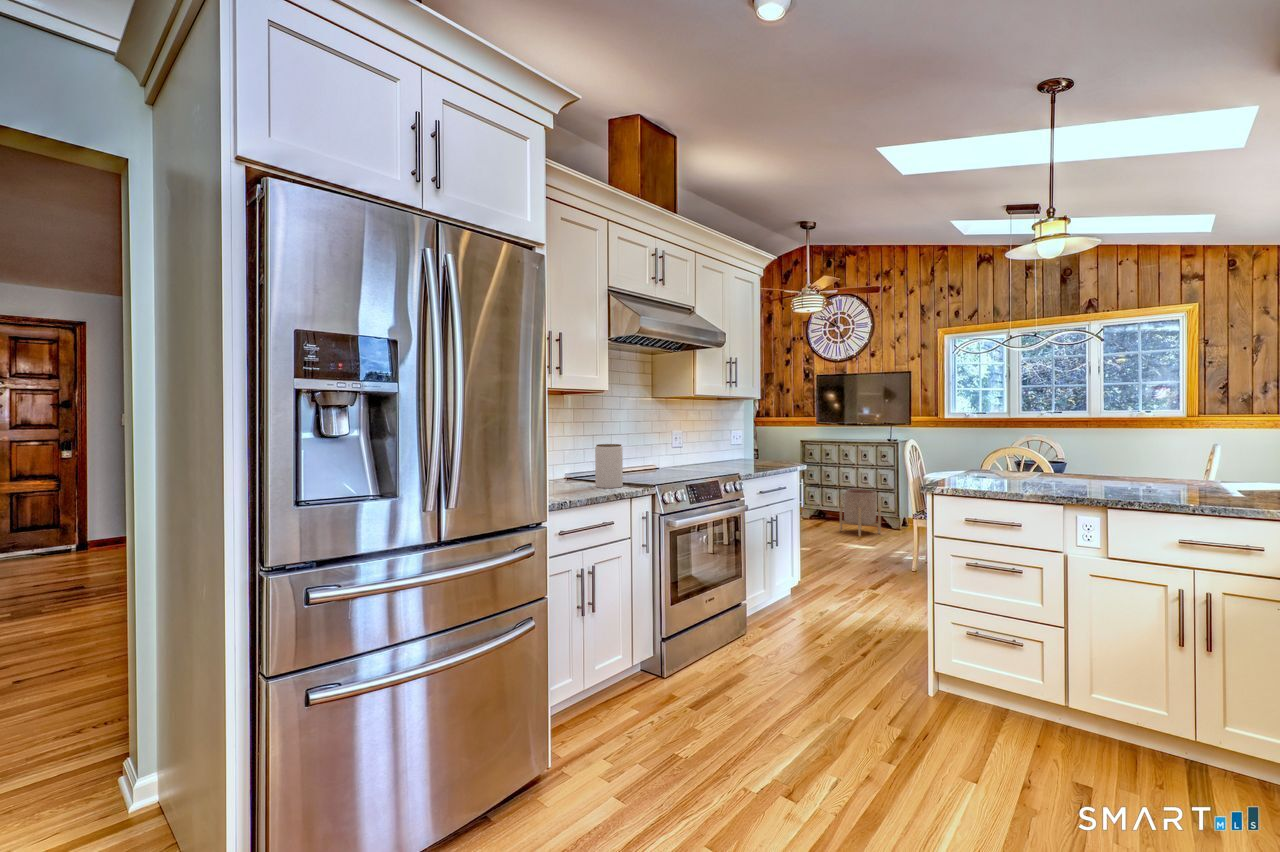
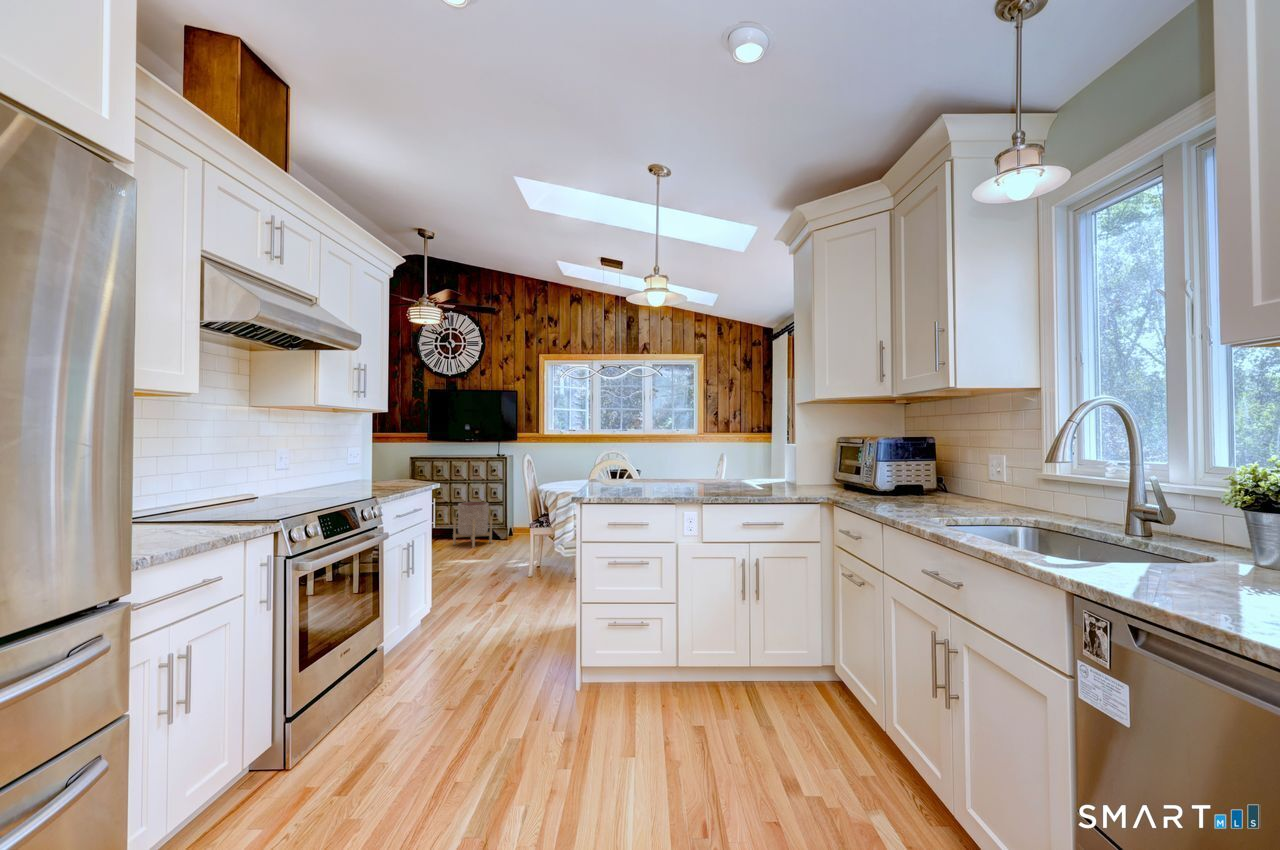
jar: present [595,444,623,488] -> none [178,470,228,533]

